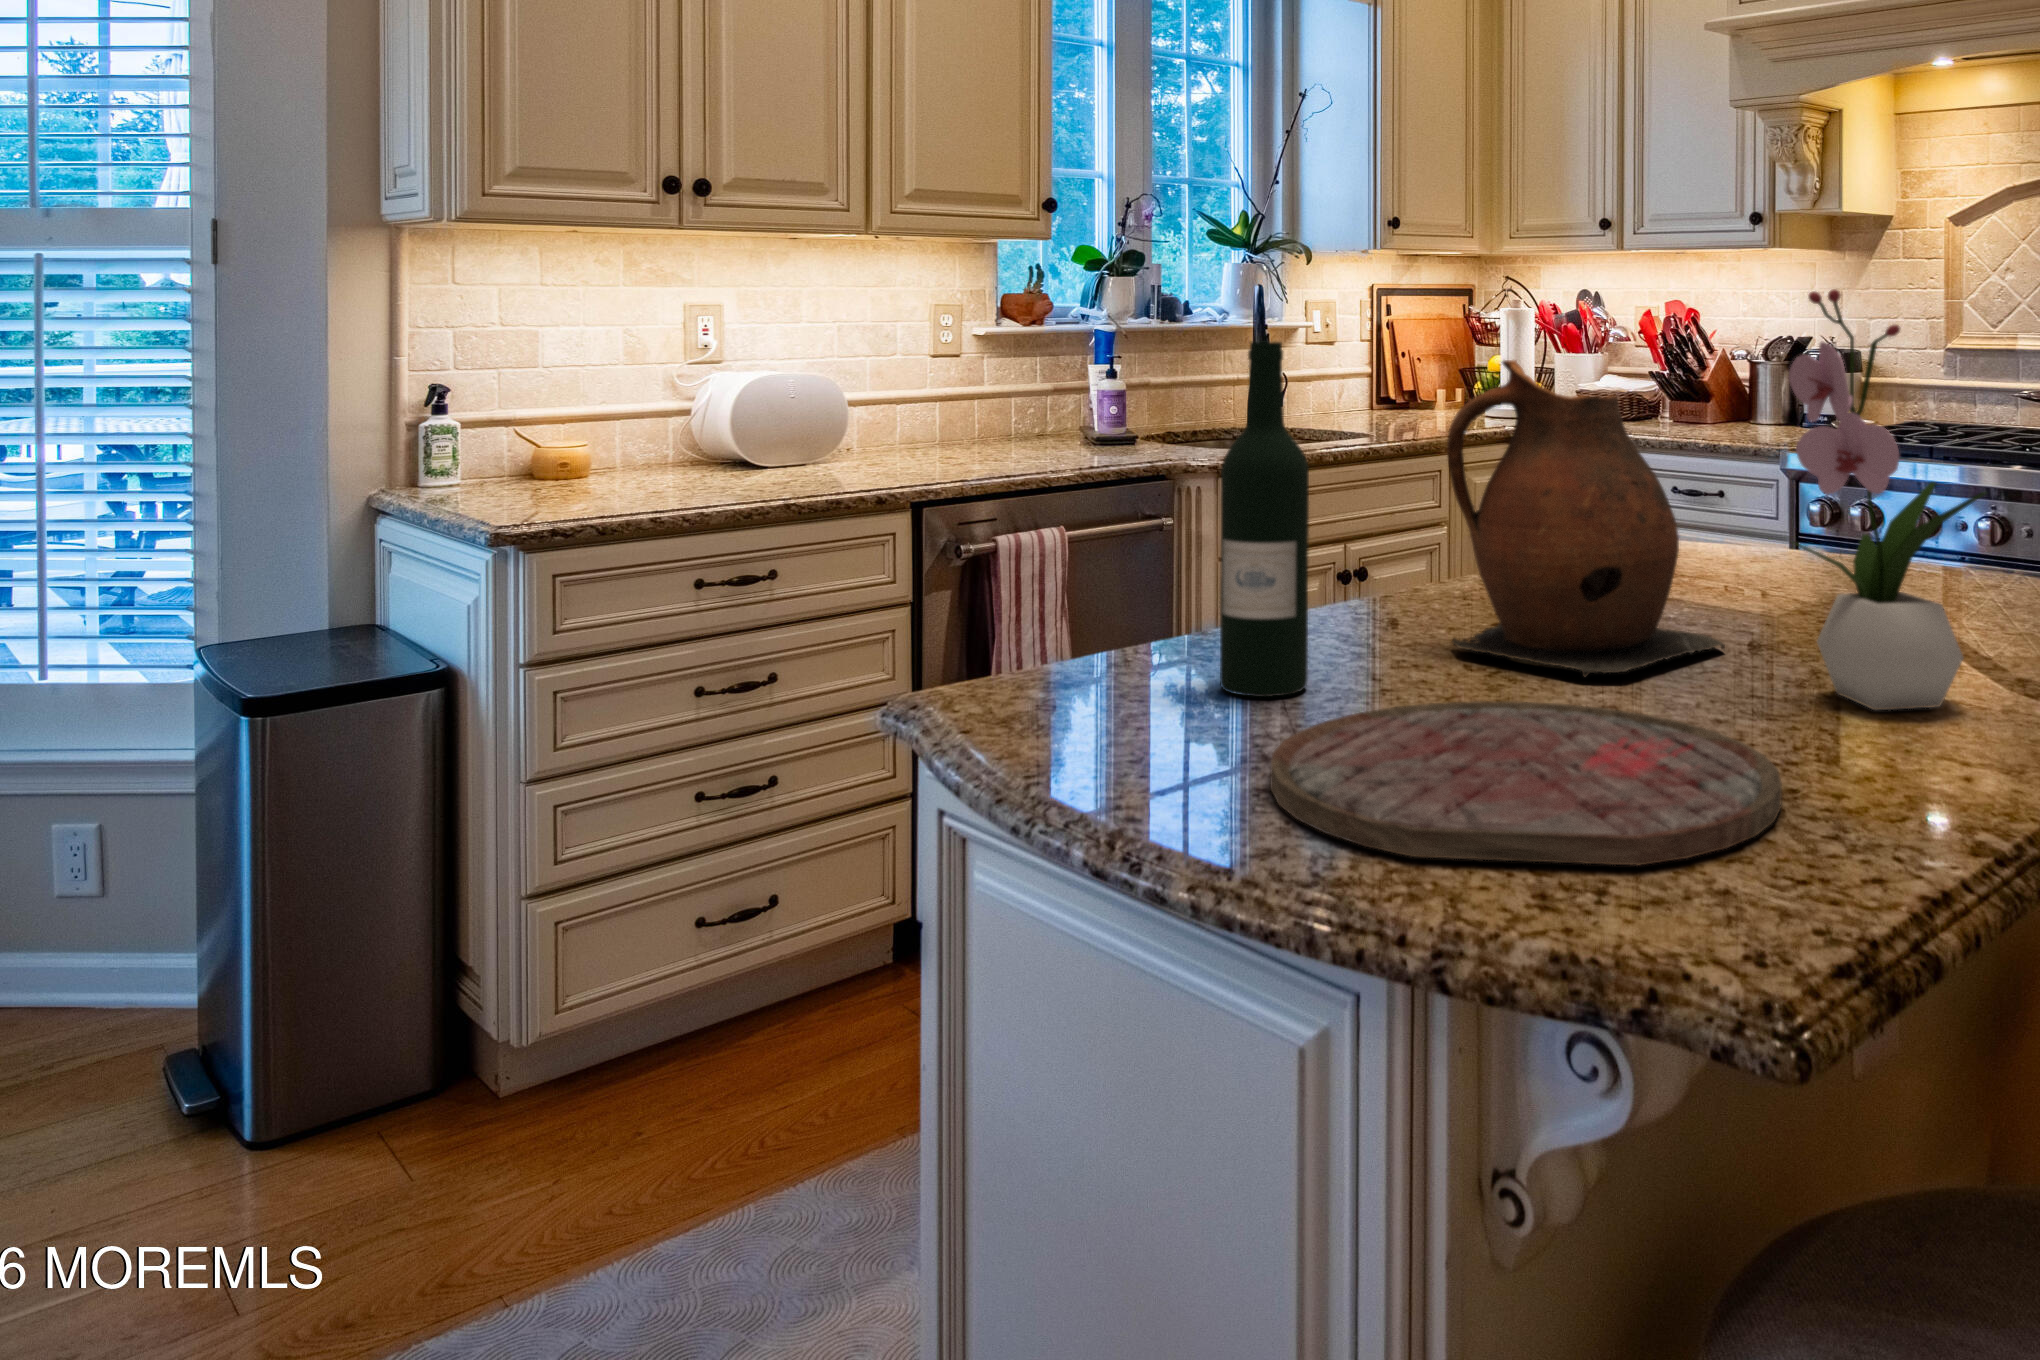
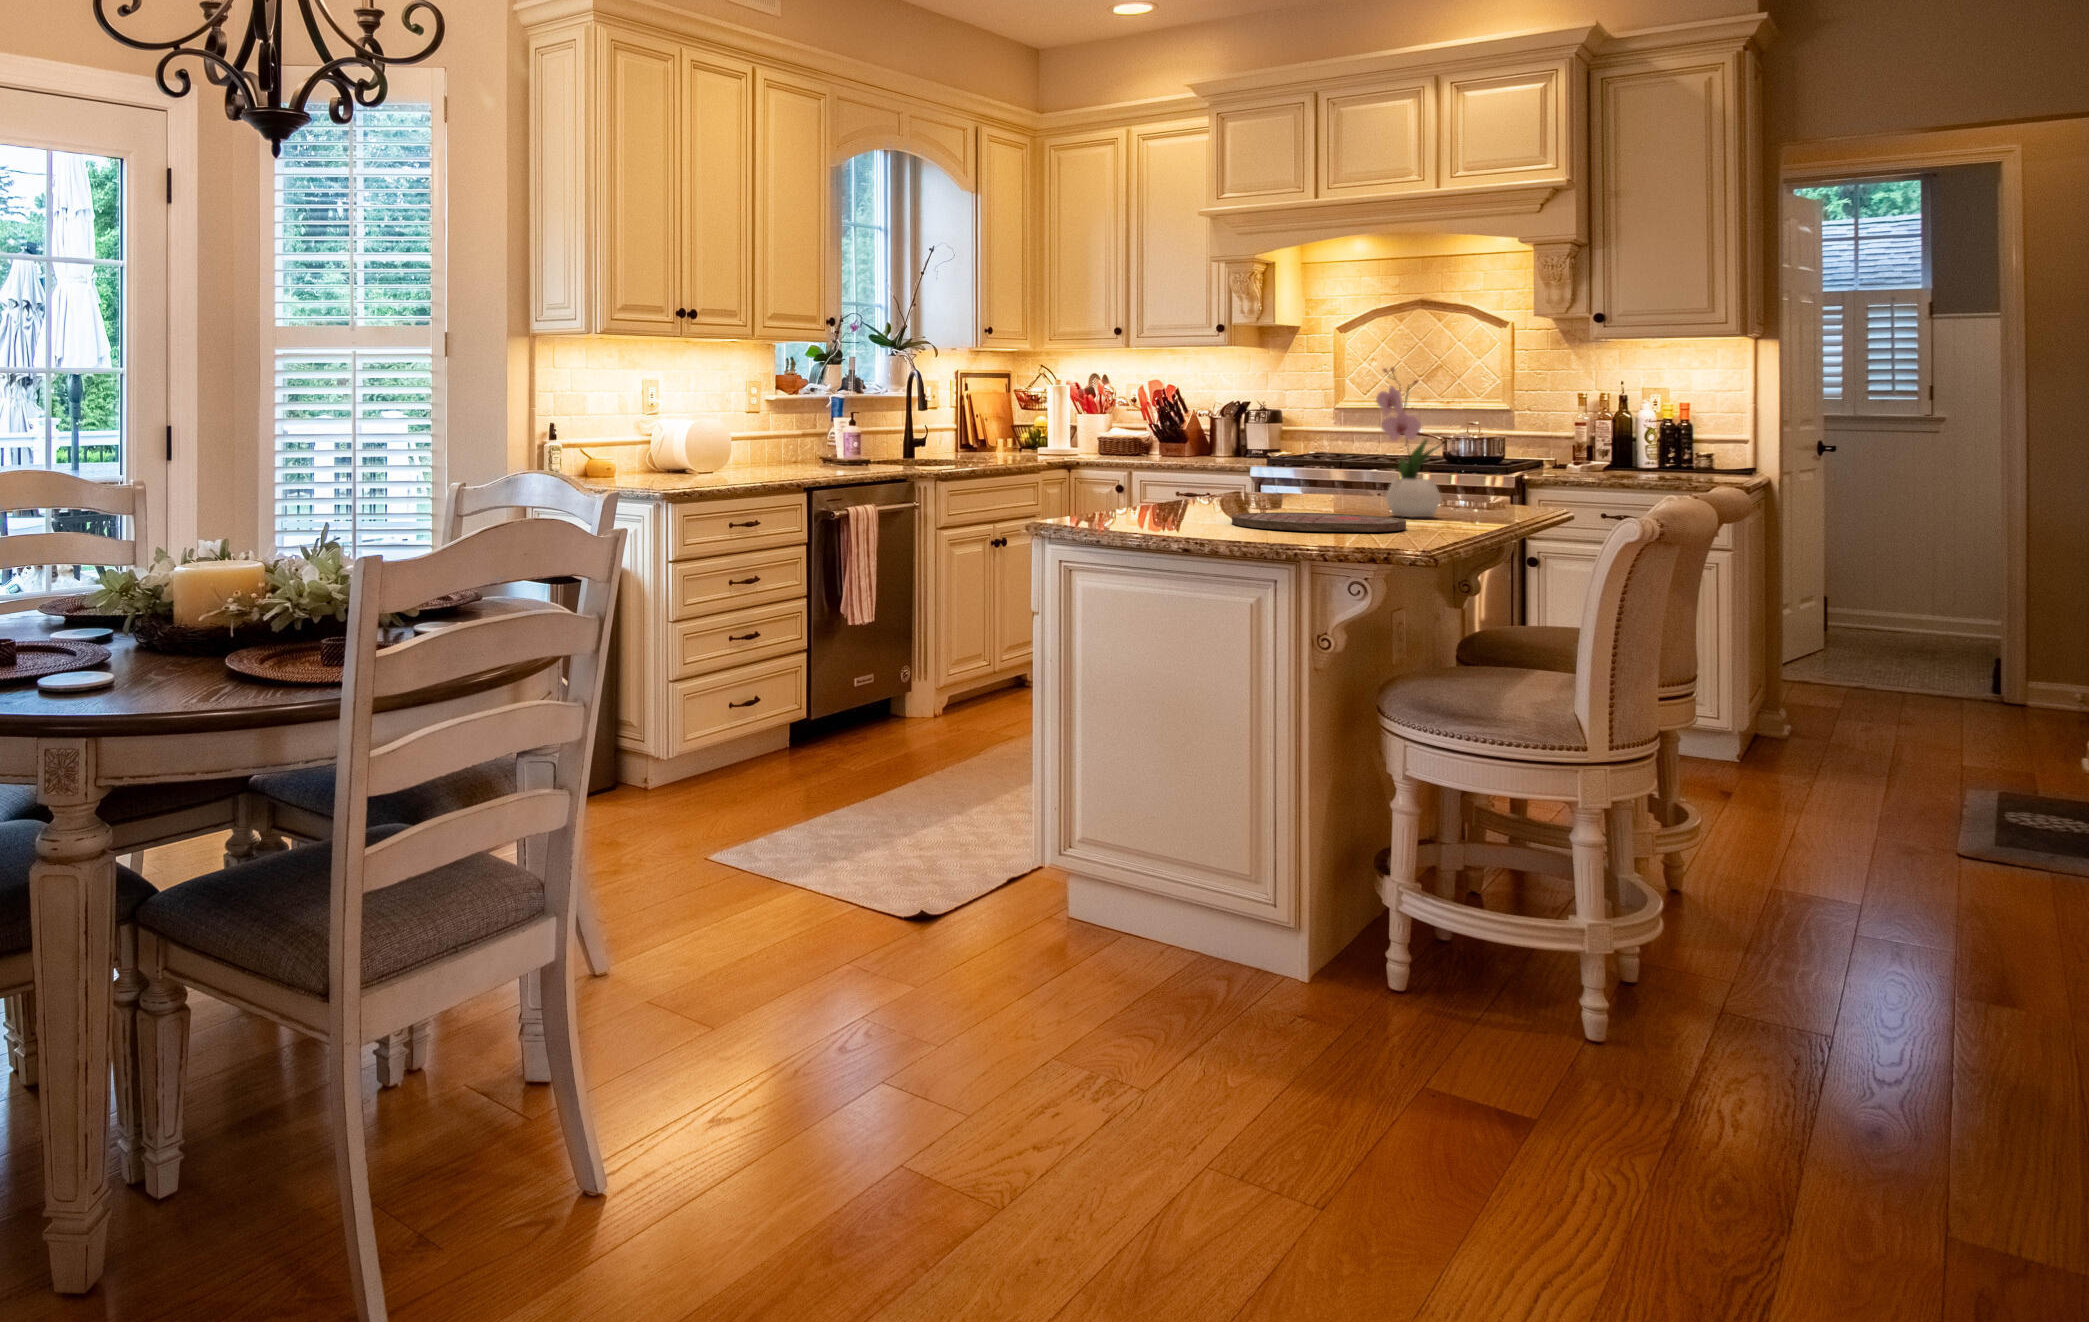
wine bottle: present [1220,341,1309,697] -> none [1168,387,1202,516]
ceramic pitcher: present [1447,360,1725,677] -> none [1227,396,1337,513]

